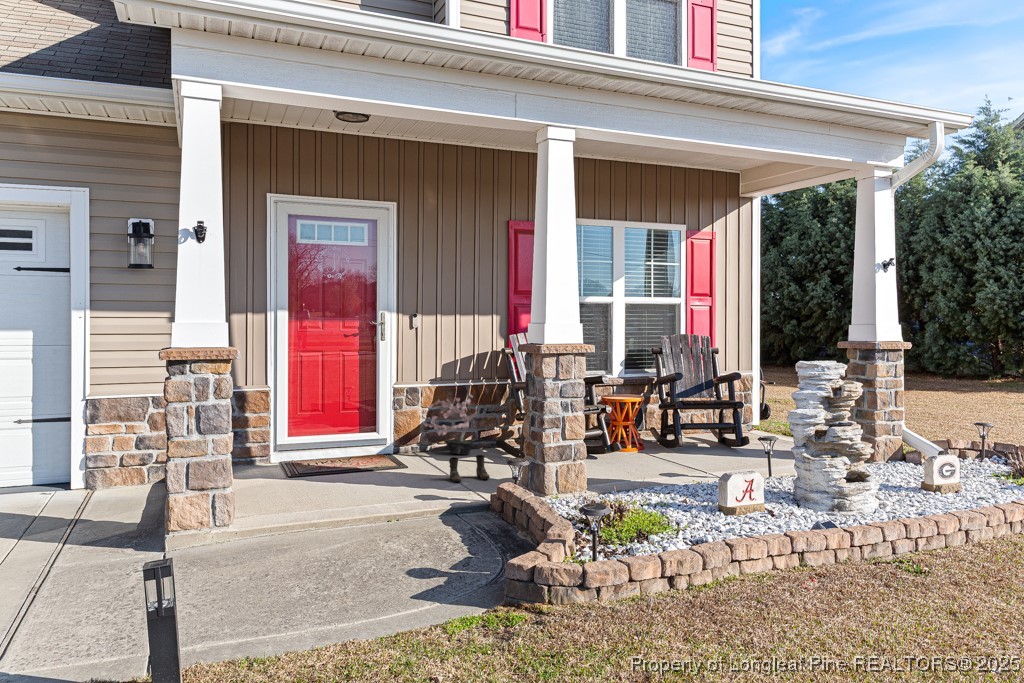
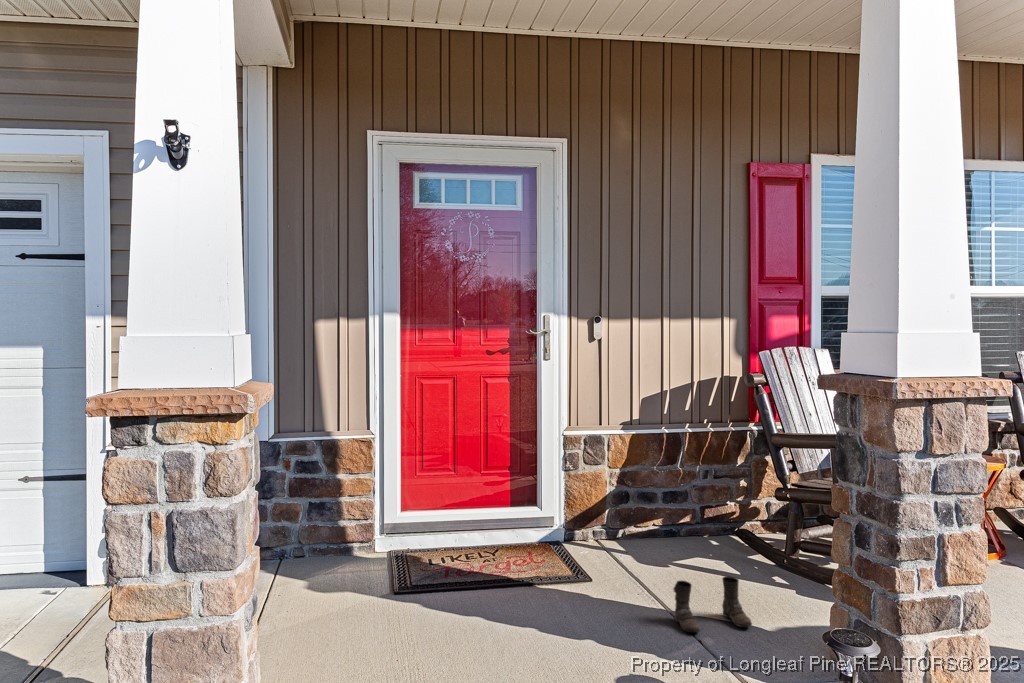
potted plant: present [424,396,477,455] -> none [612,447,708,552]

